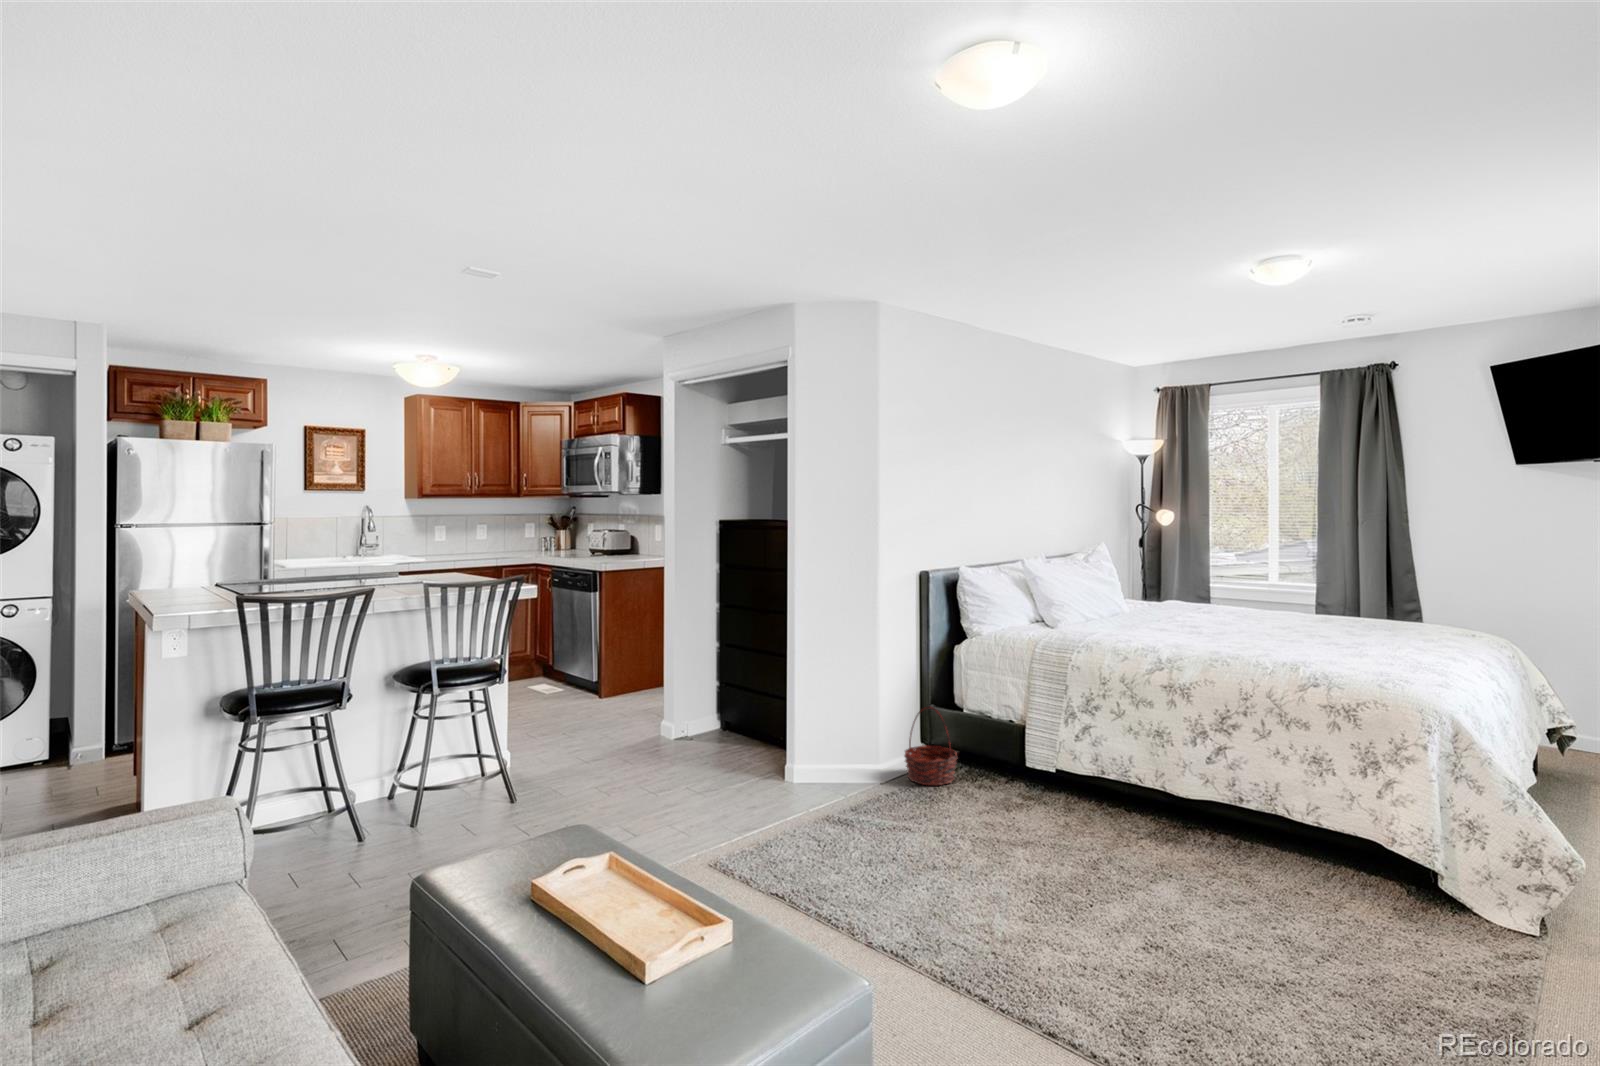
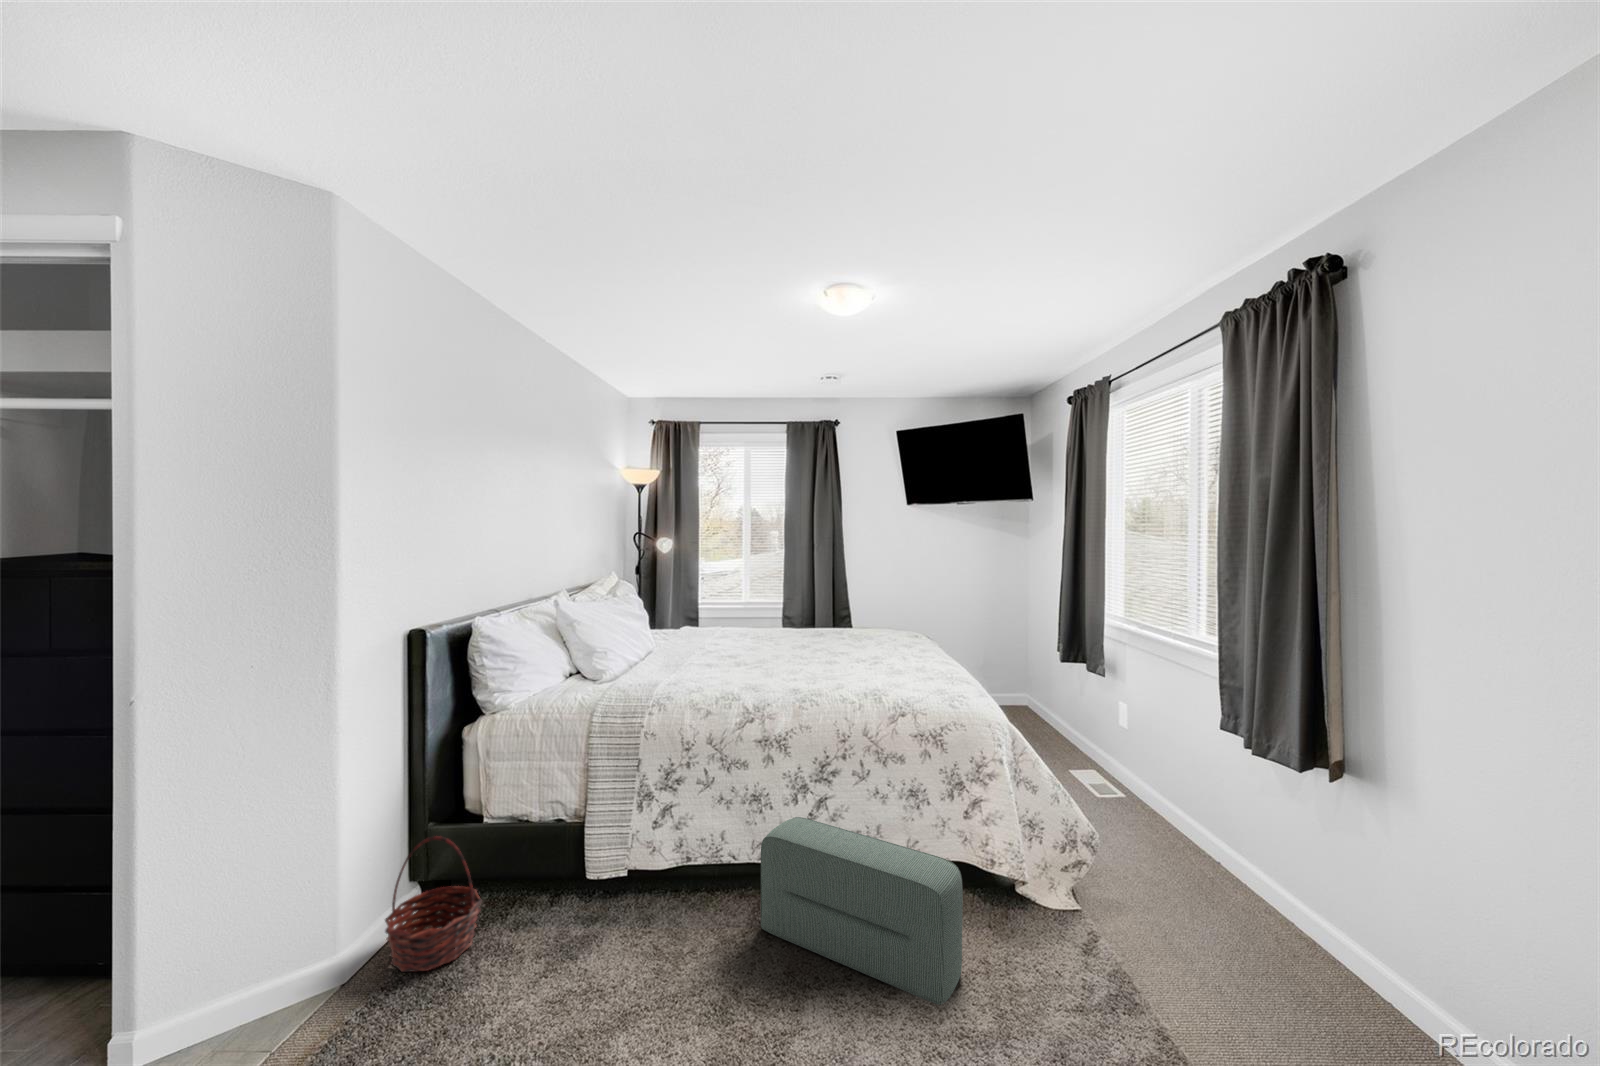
pouf: none [1148,756,1306,906] -> present [761,817,963,1005]

